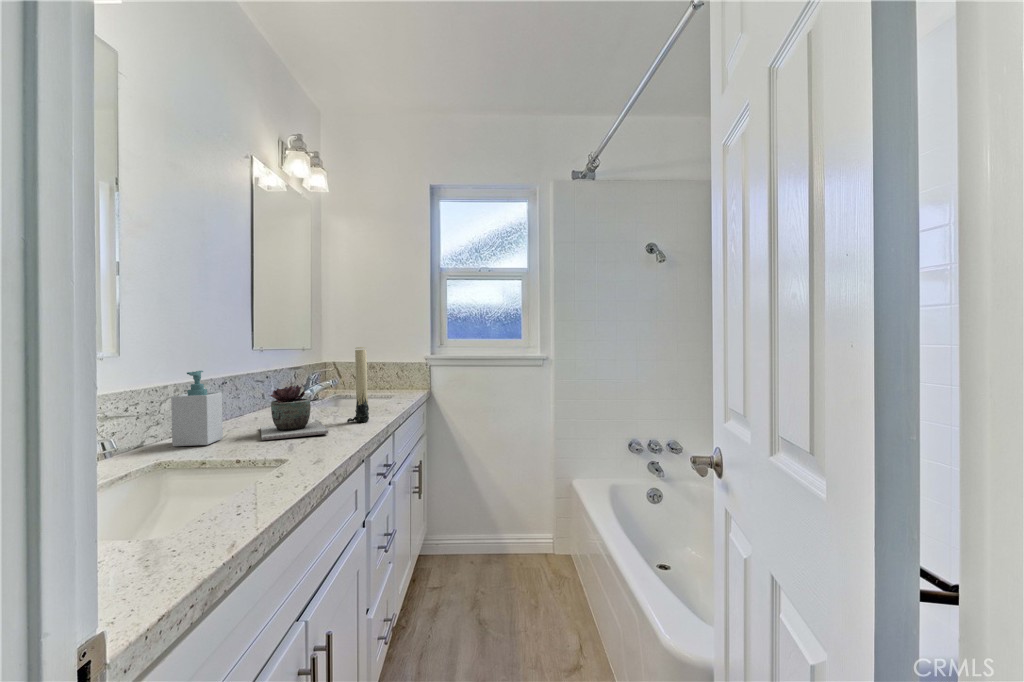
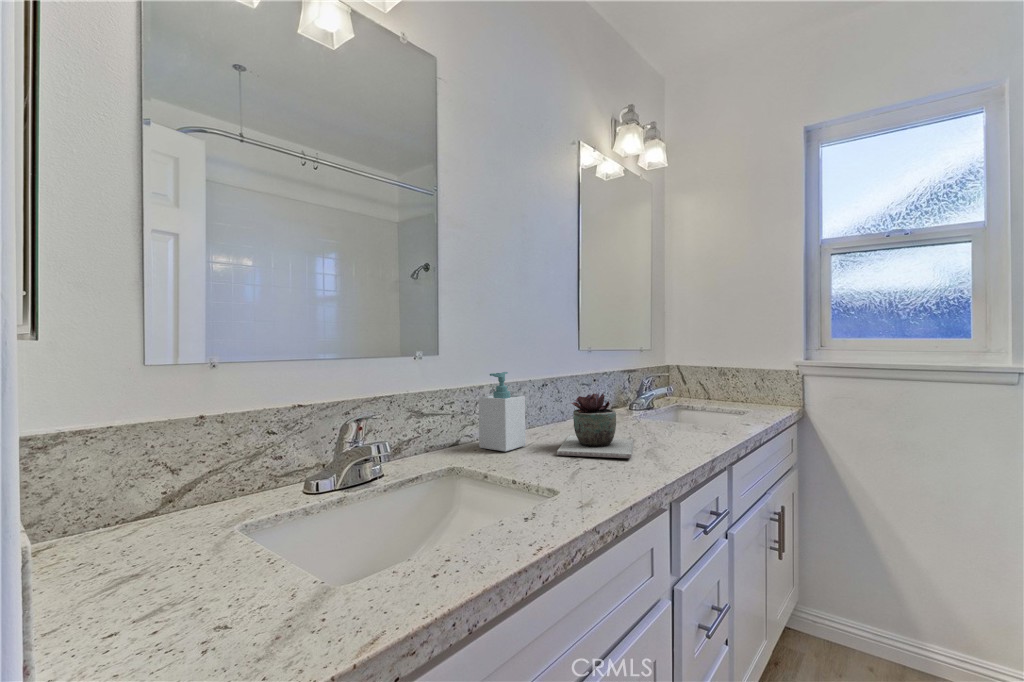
candle: present [347,347,369,422] -> none [666,348,695,446]

